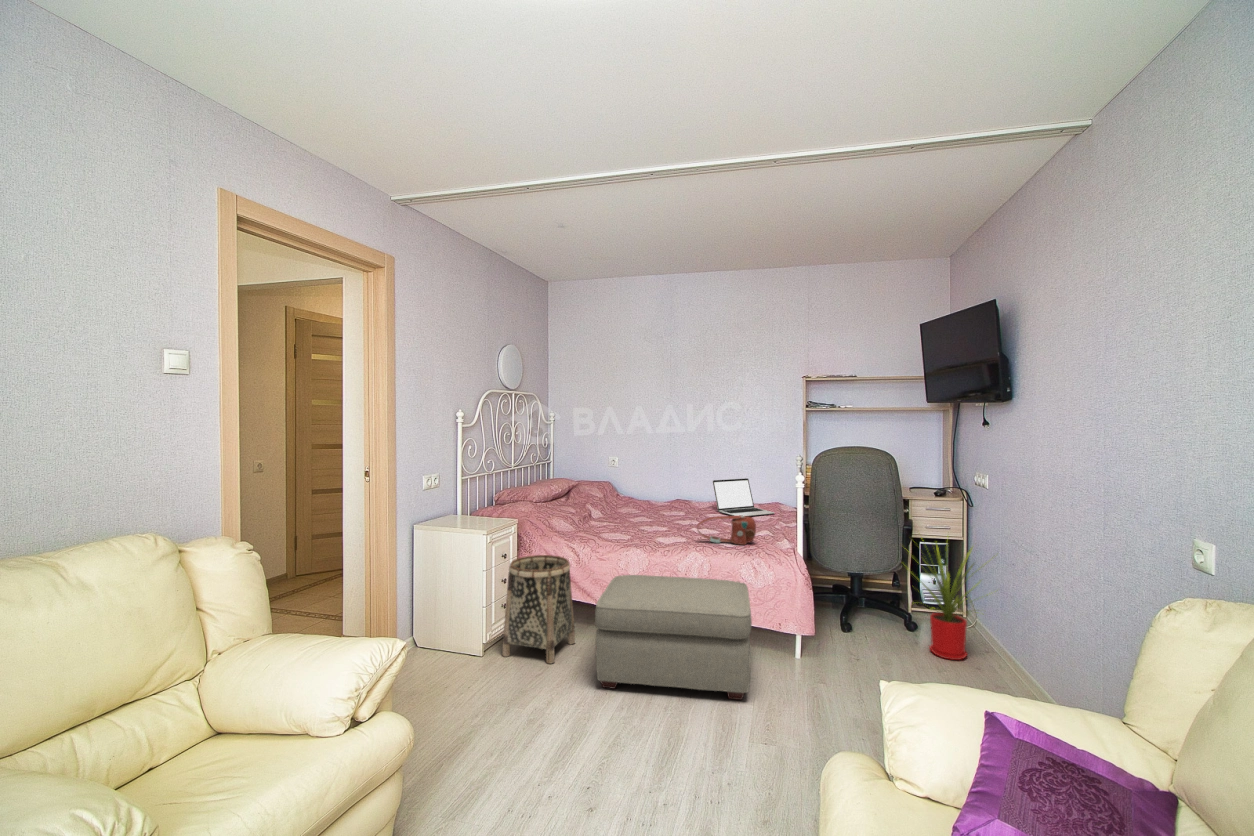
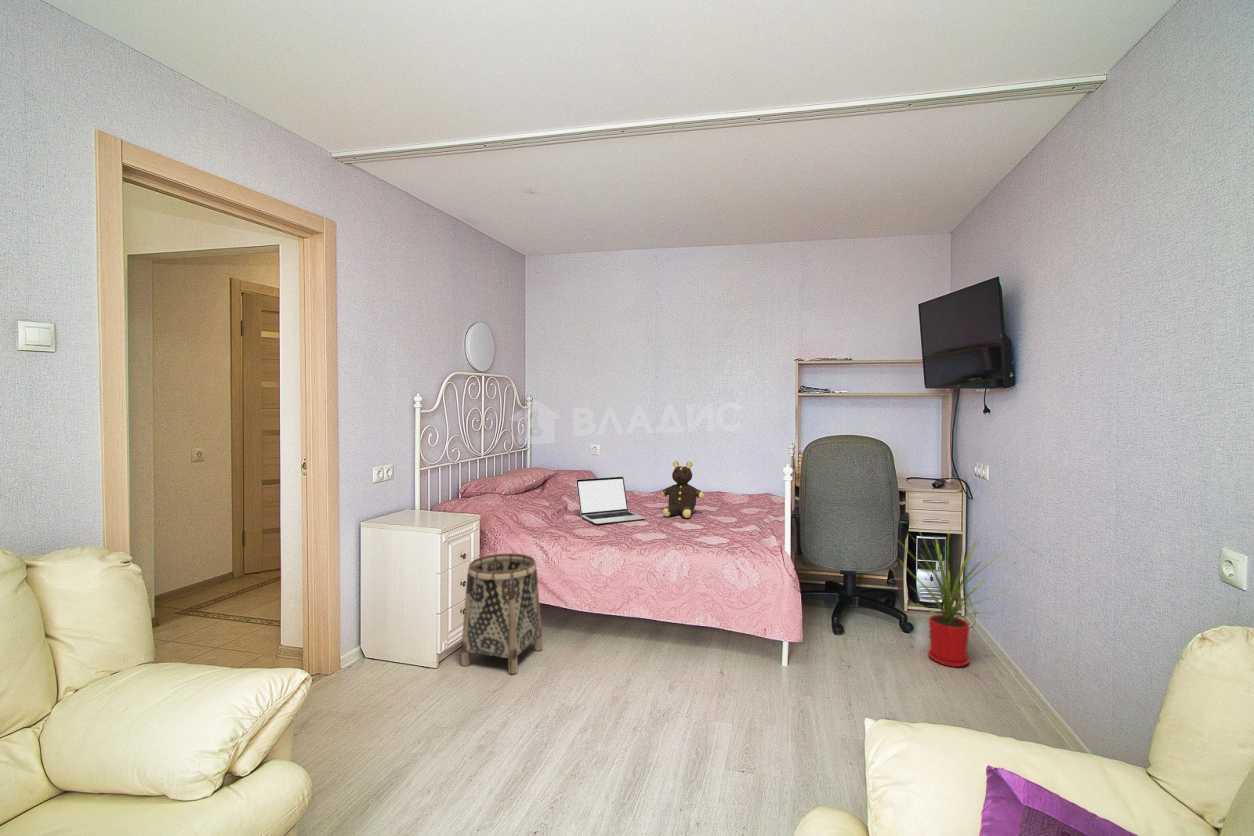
teddy bear: none [681,472,720,524] -> present [661,461,704,518]
laptop: present [713,478,774,516] -> present [576,477,645,524]
handbag: present [697,515,756,545] -> none [677,510,740,542]
ottoman: present [595,575,752,700] -> none [559,576,733,718]

